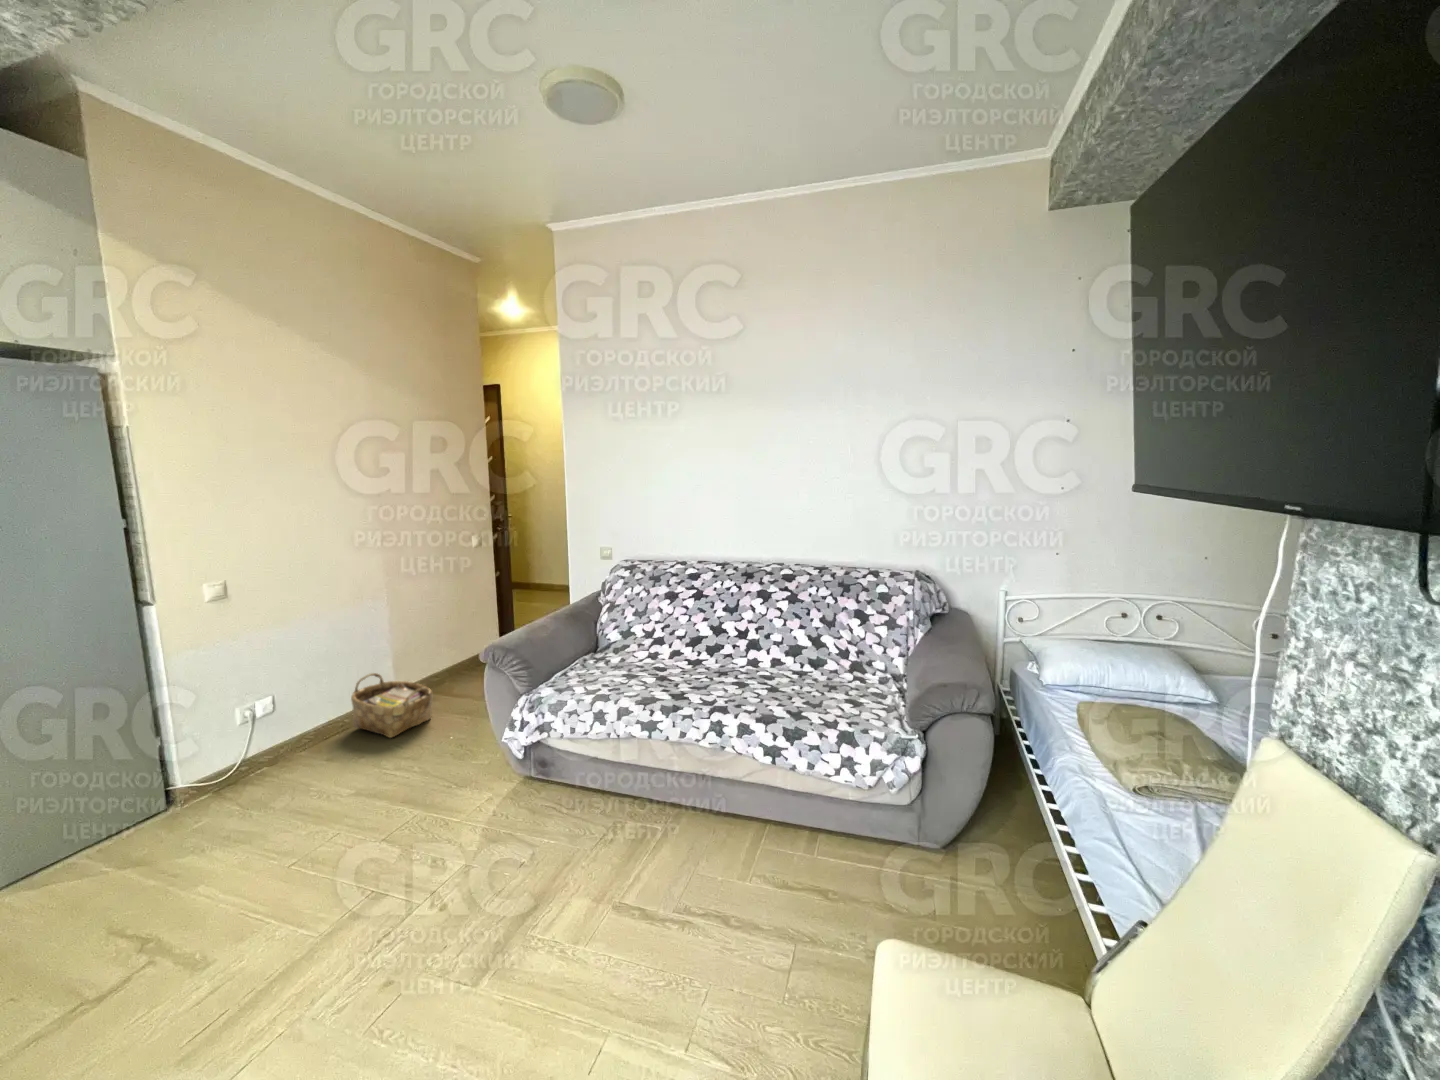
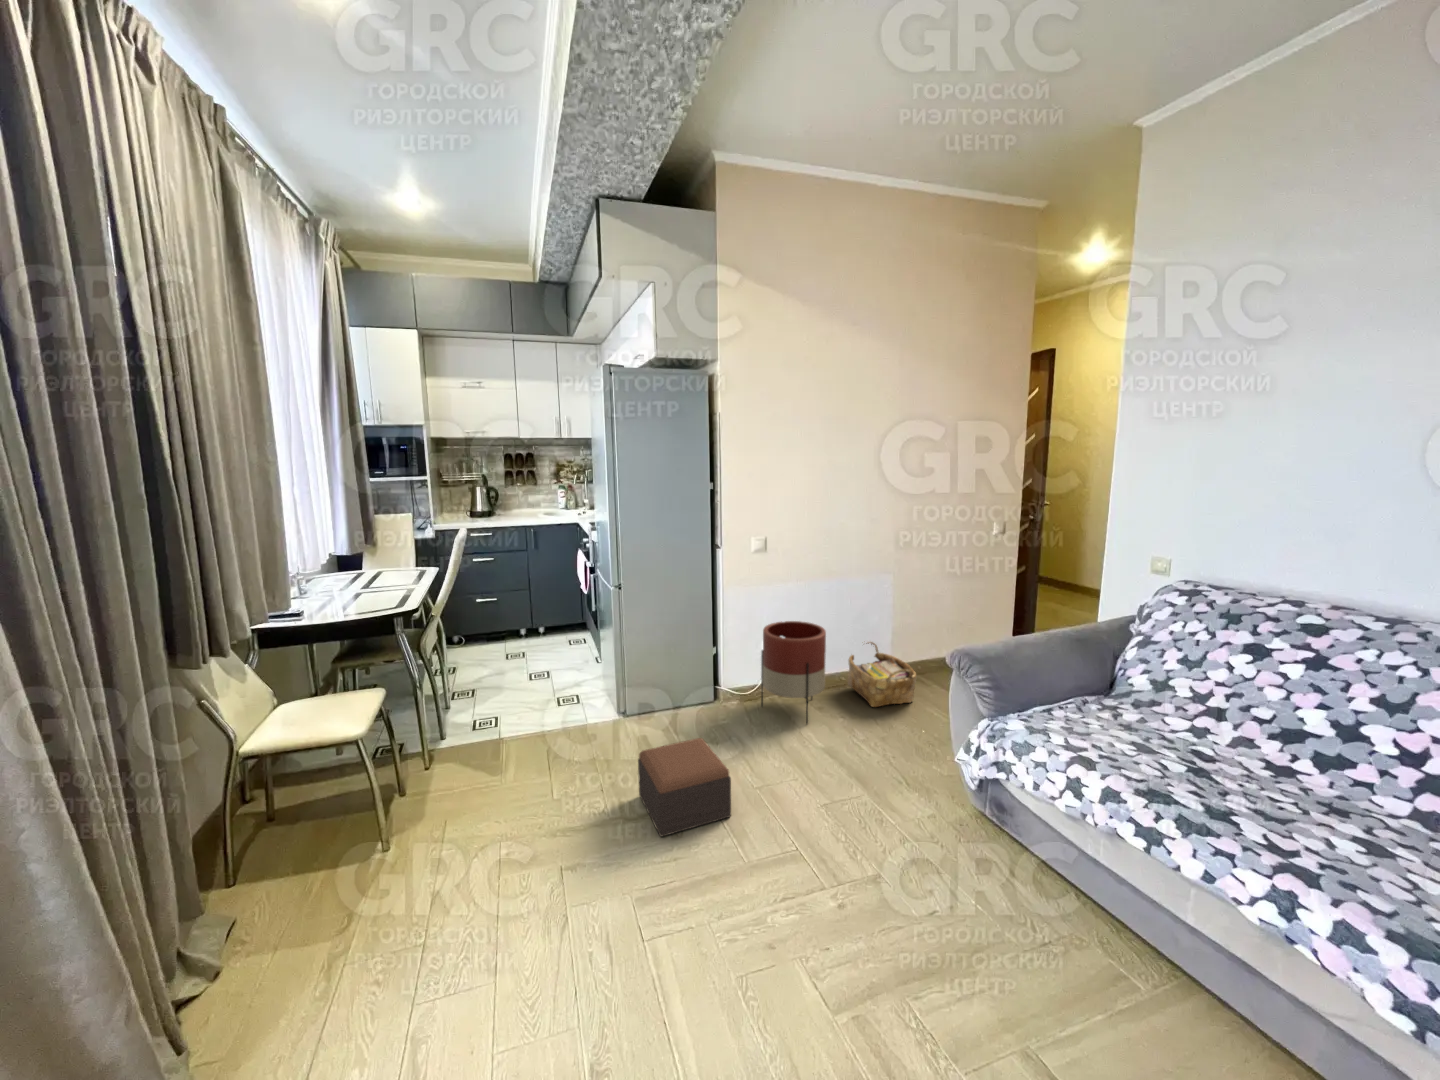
planter: none [232,670,333,792] -> present [761,621,826,724]
footstool: none [56,854,254,1007] -> present [638,738,731,836]

